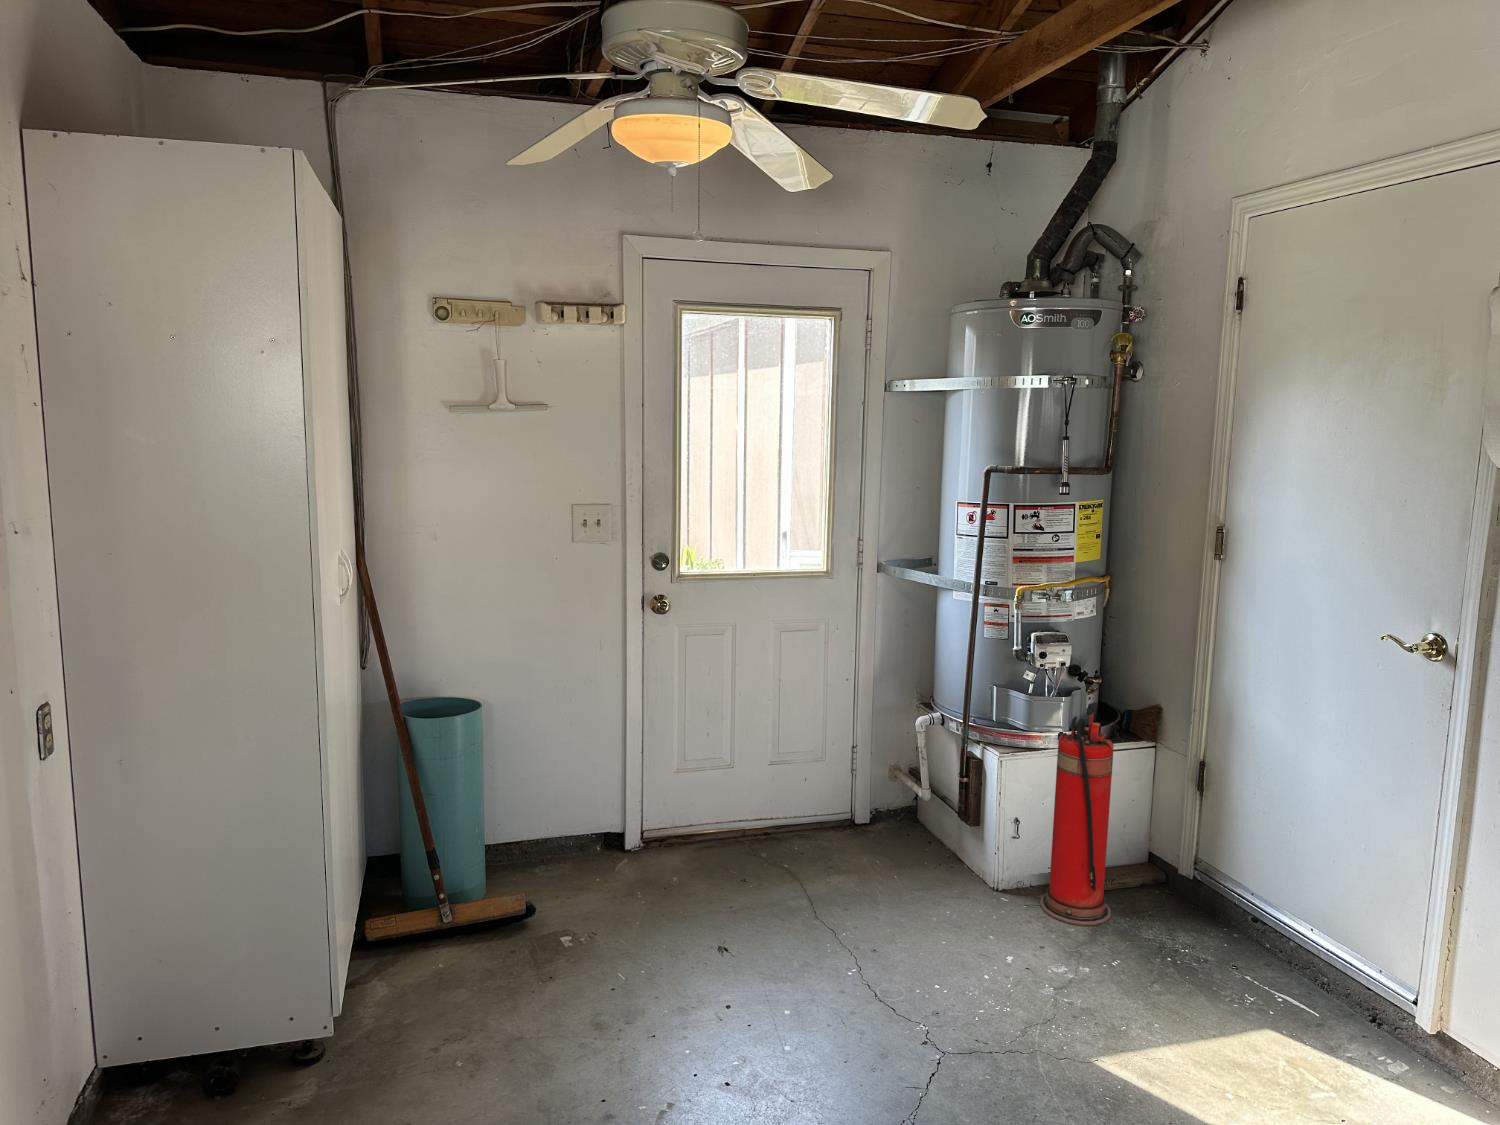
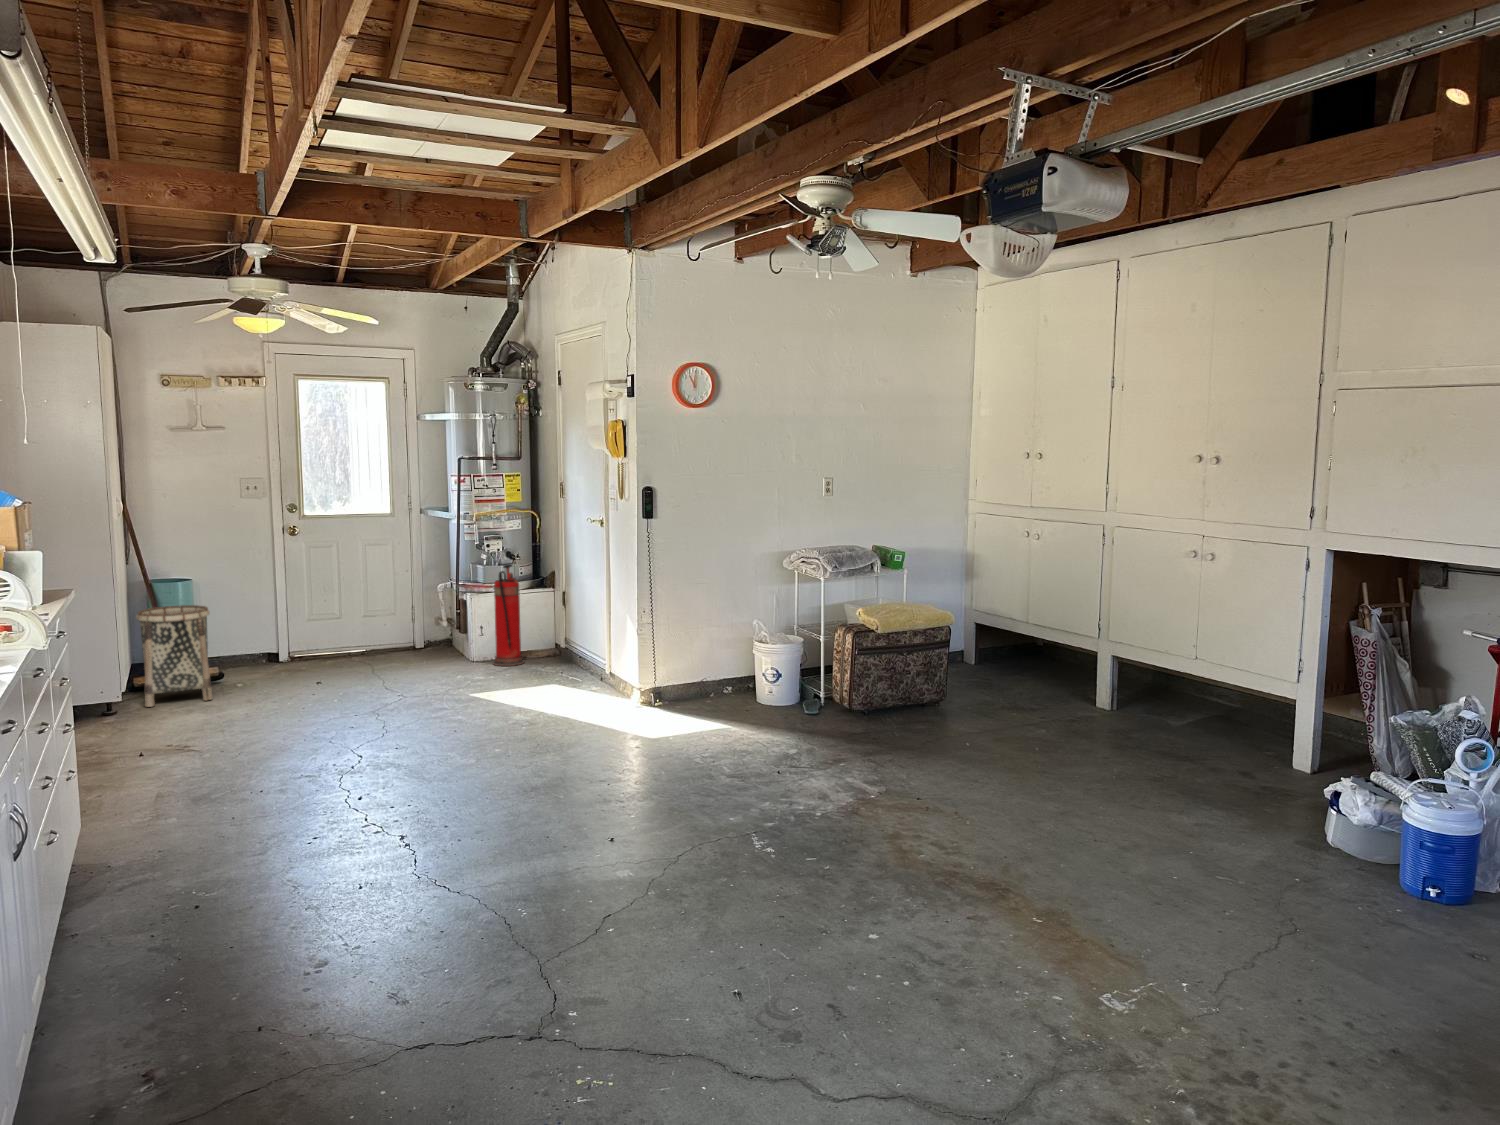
basket: none [363,783,507,1035] -> present [136,605,212,707]

